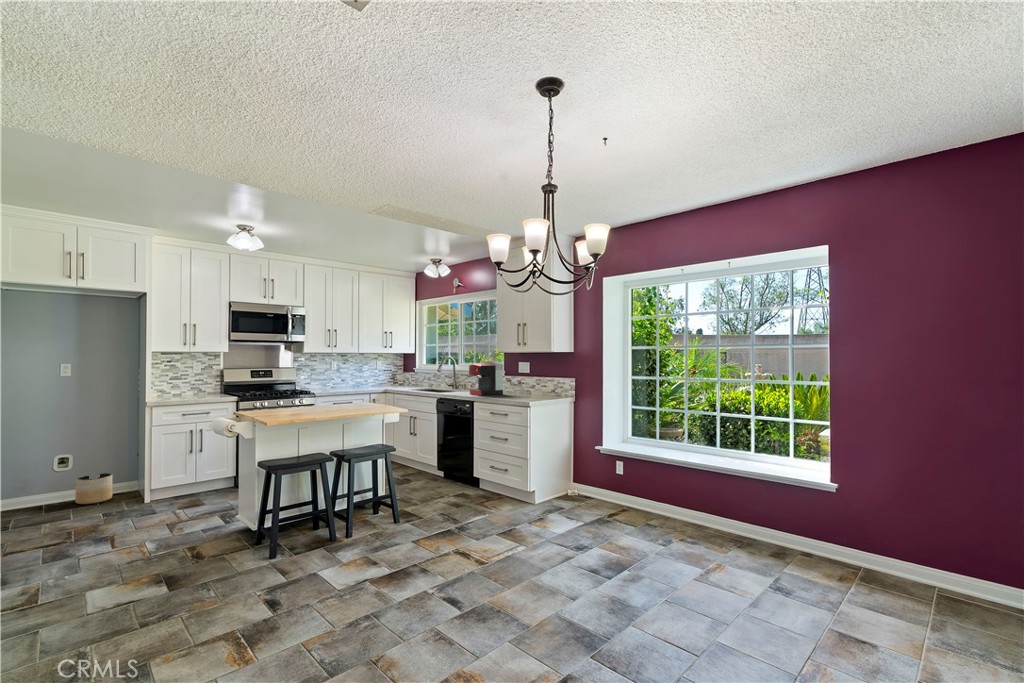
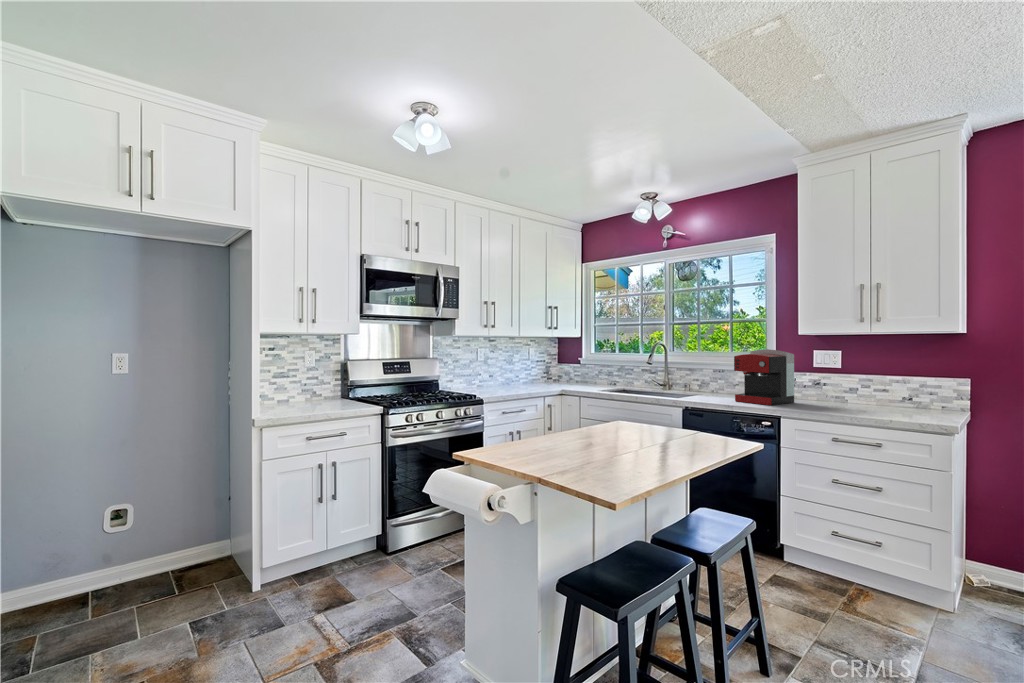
planter: present [75,473,113,504] -> none [140,531,197,591]

